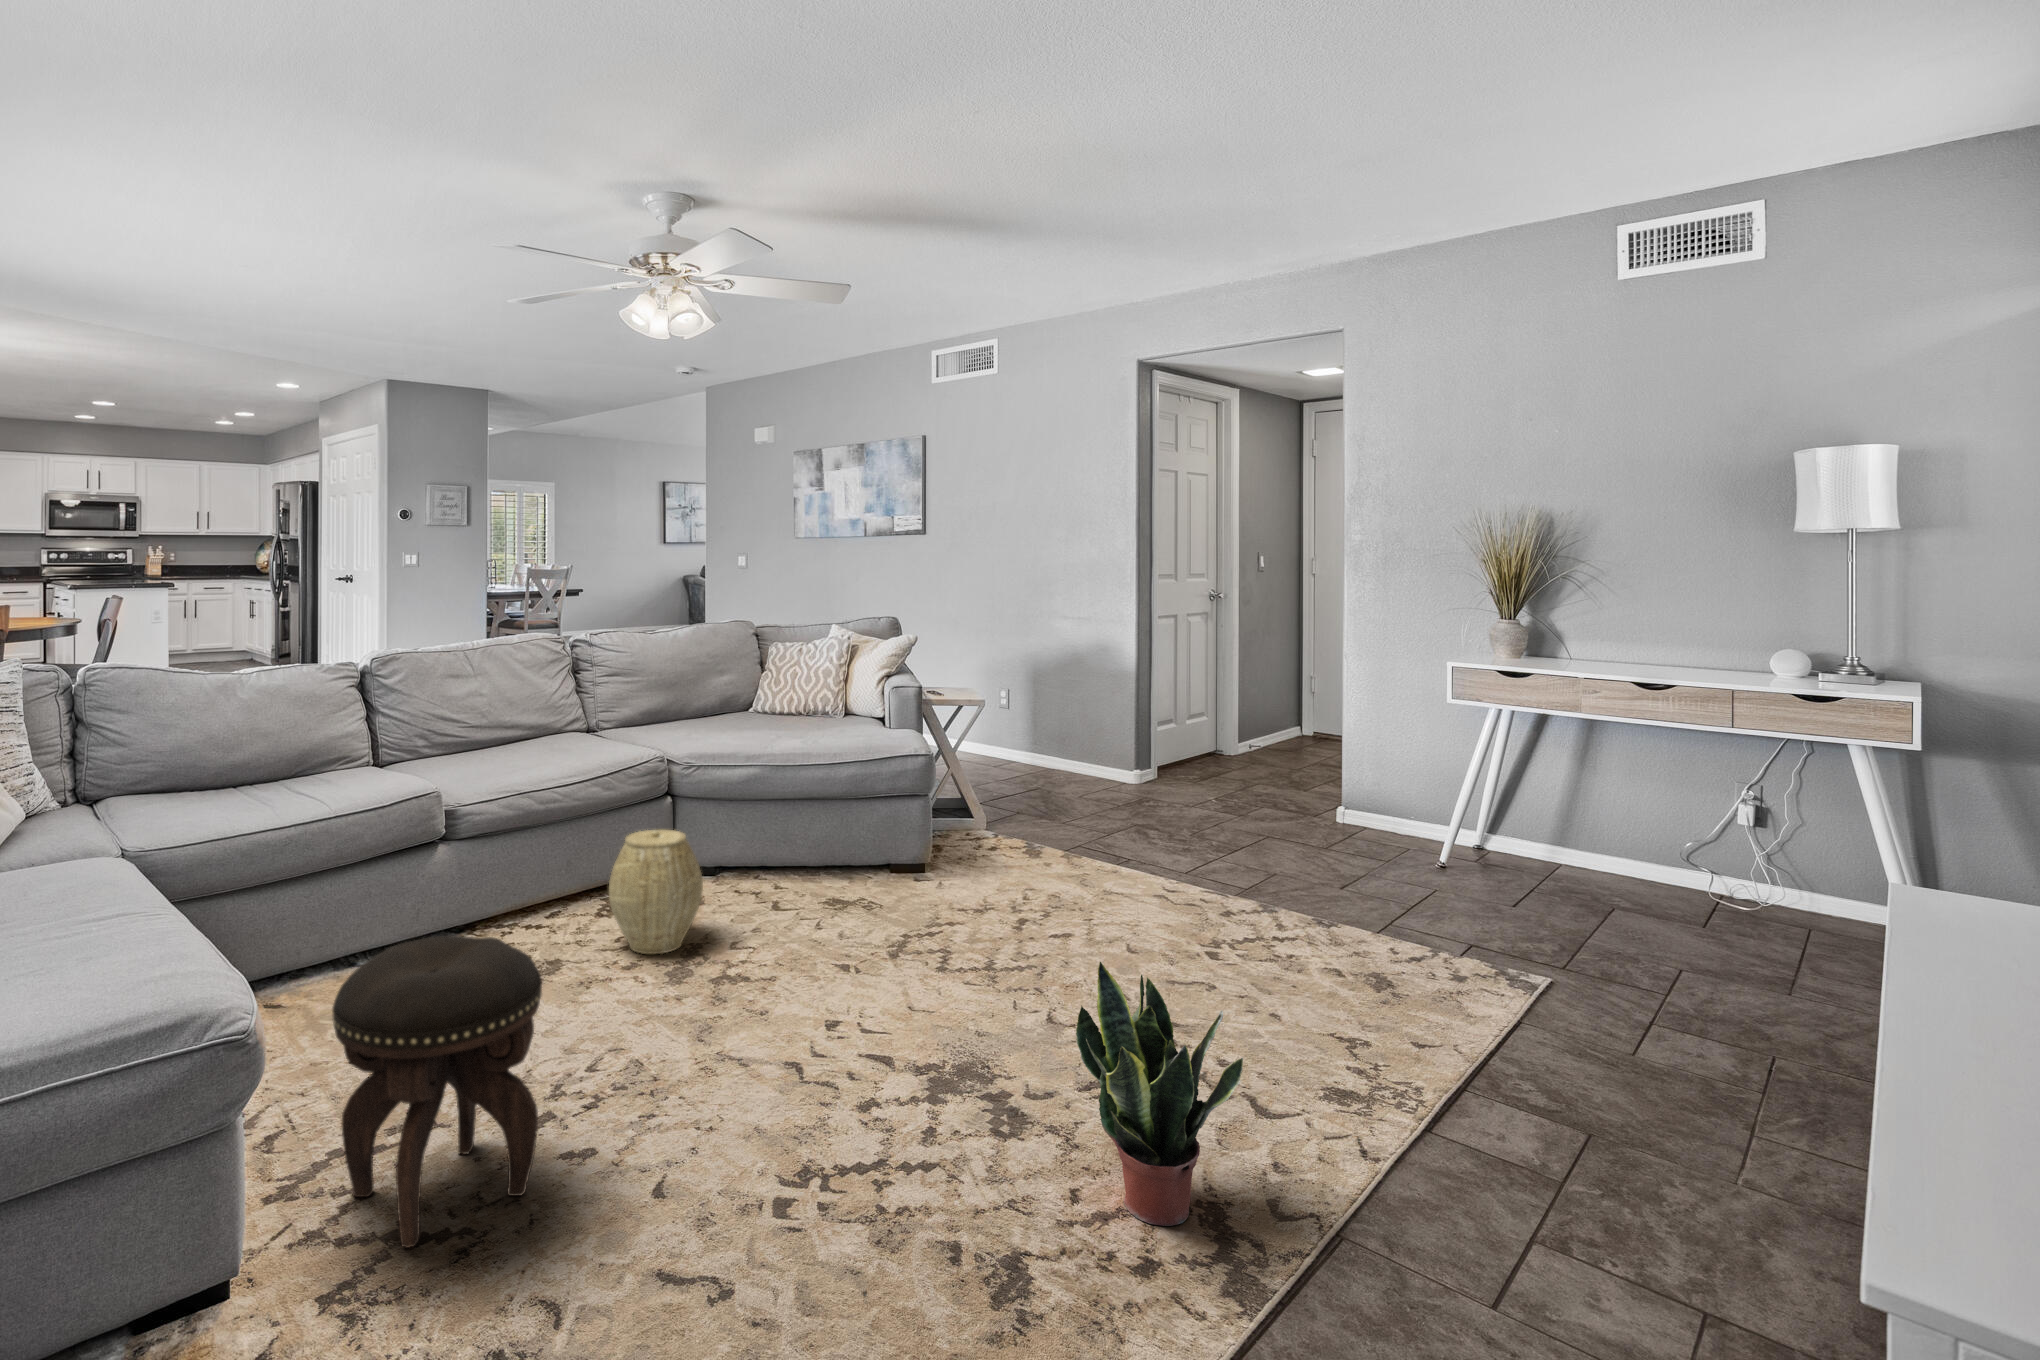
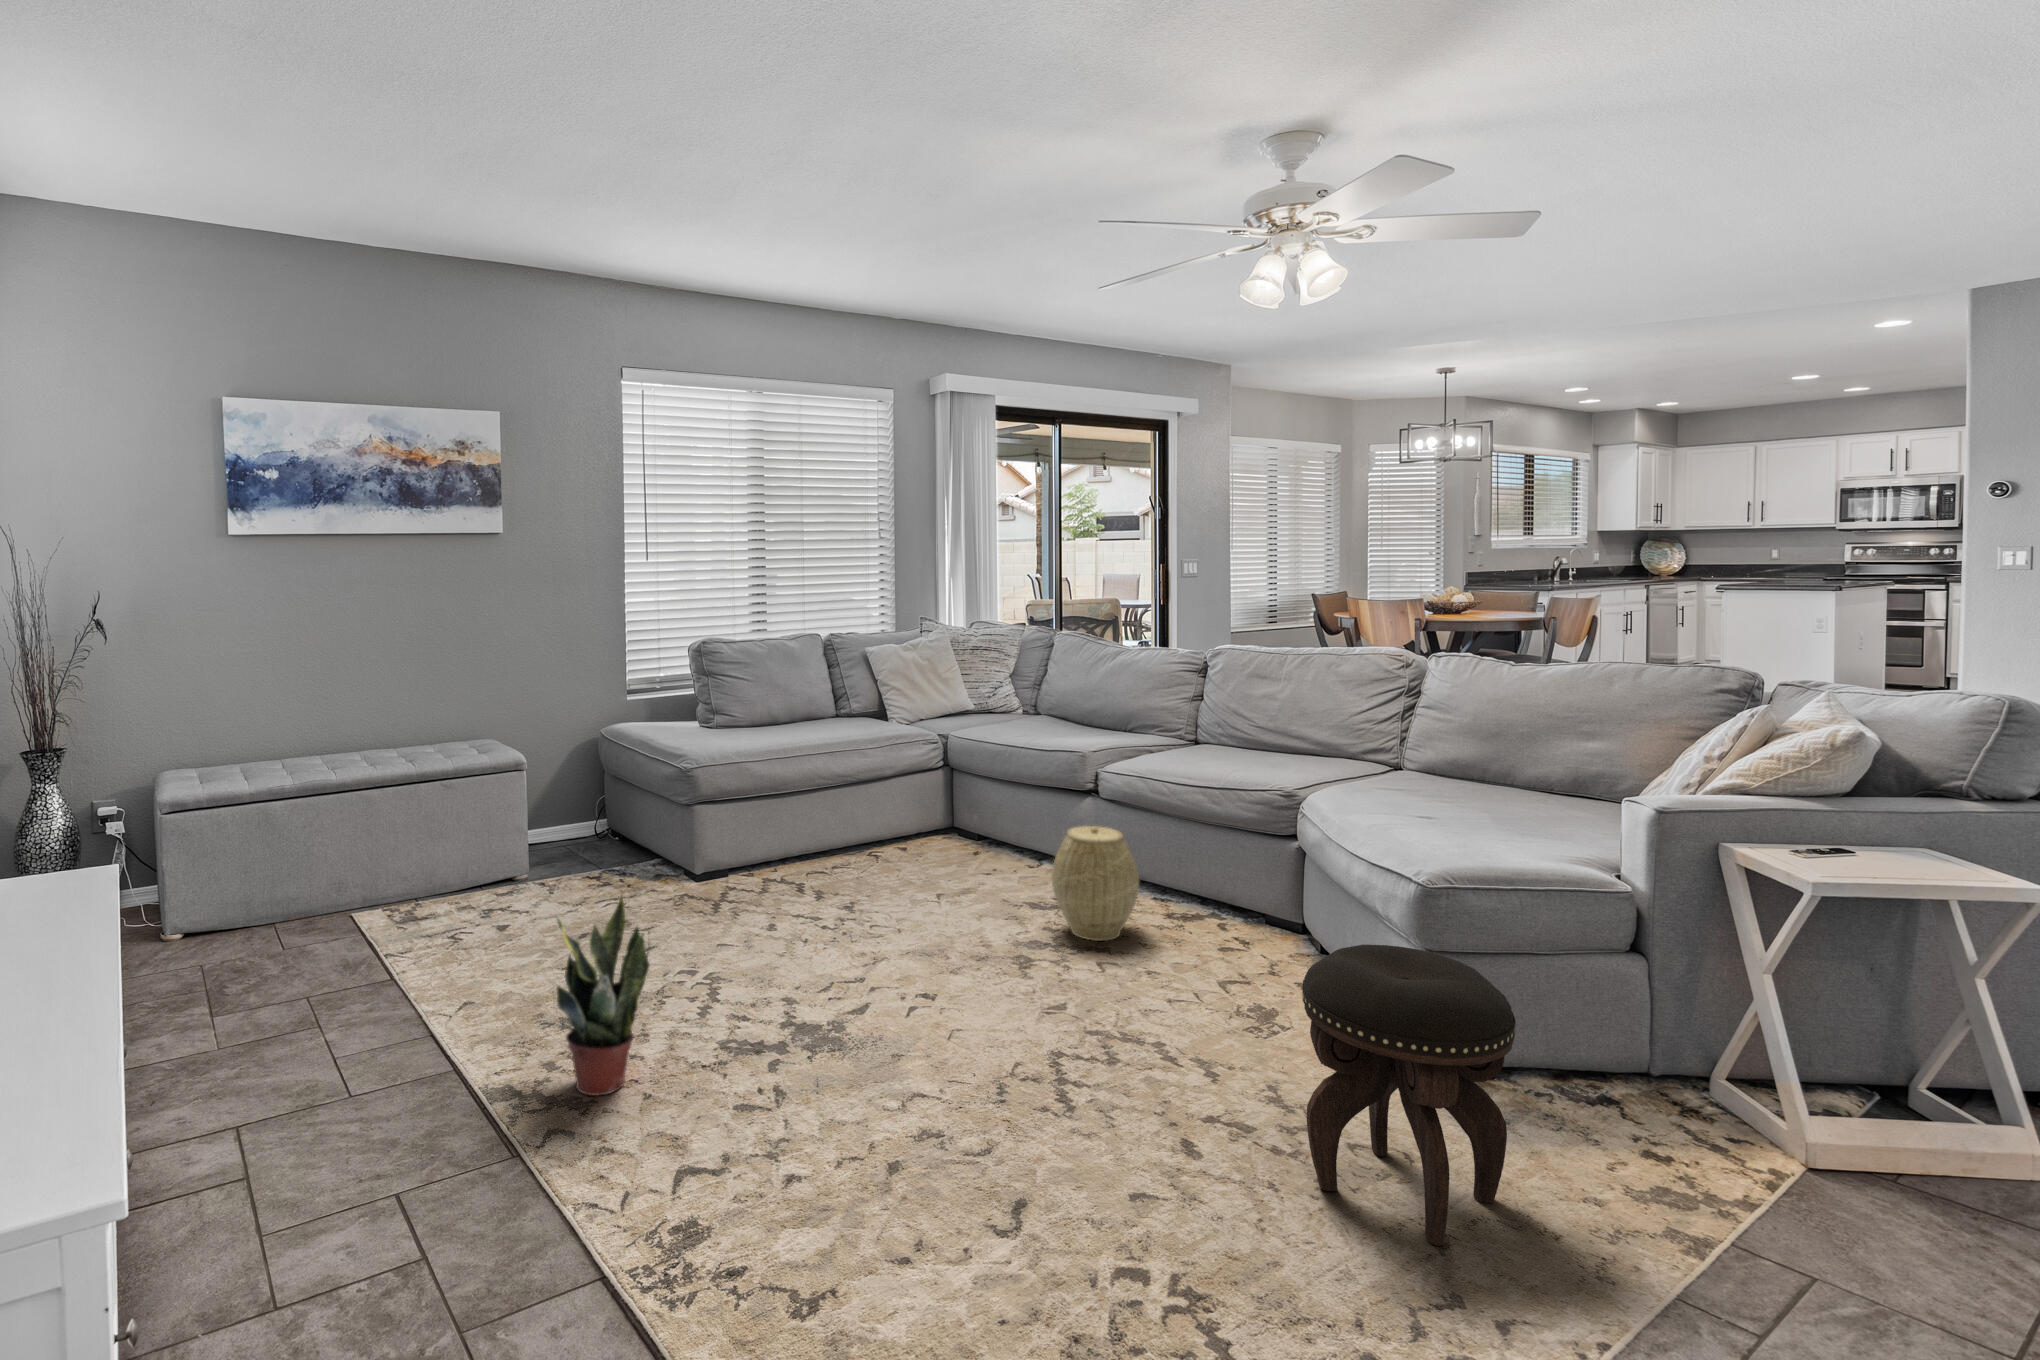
footstool: present [332,935,542,1248] -> present [1302,945,1516,1246]

